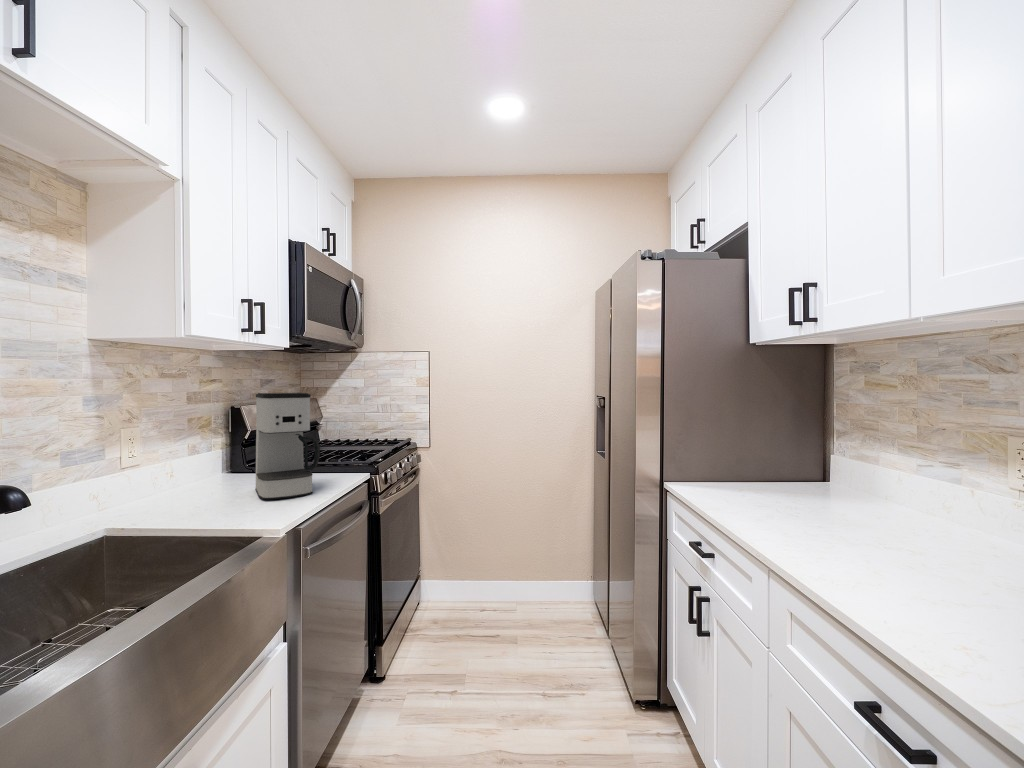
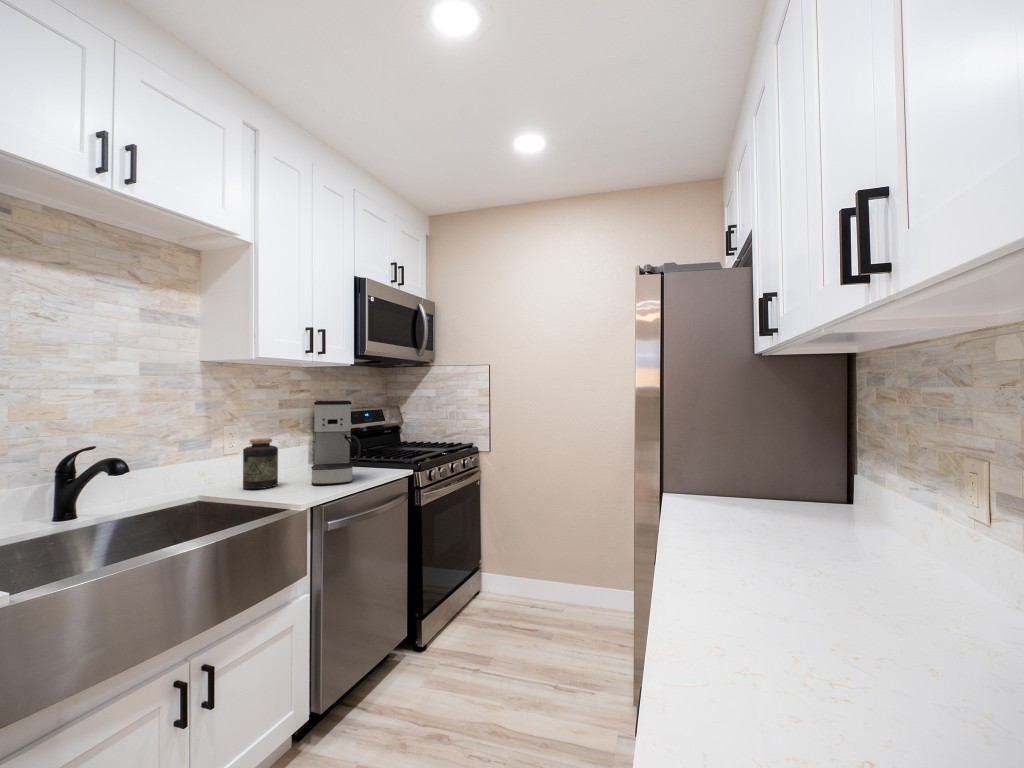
jar: none [161,443,211,512] -> present [243,438,278,489]

